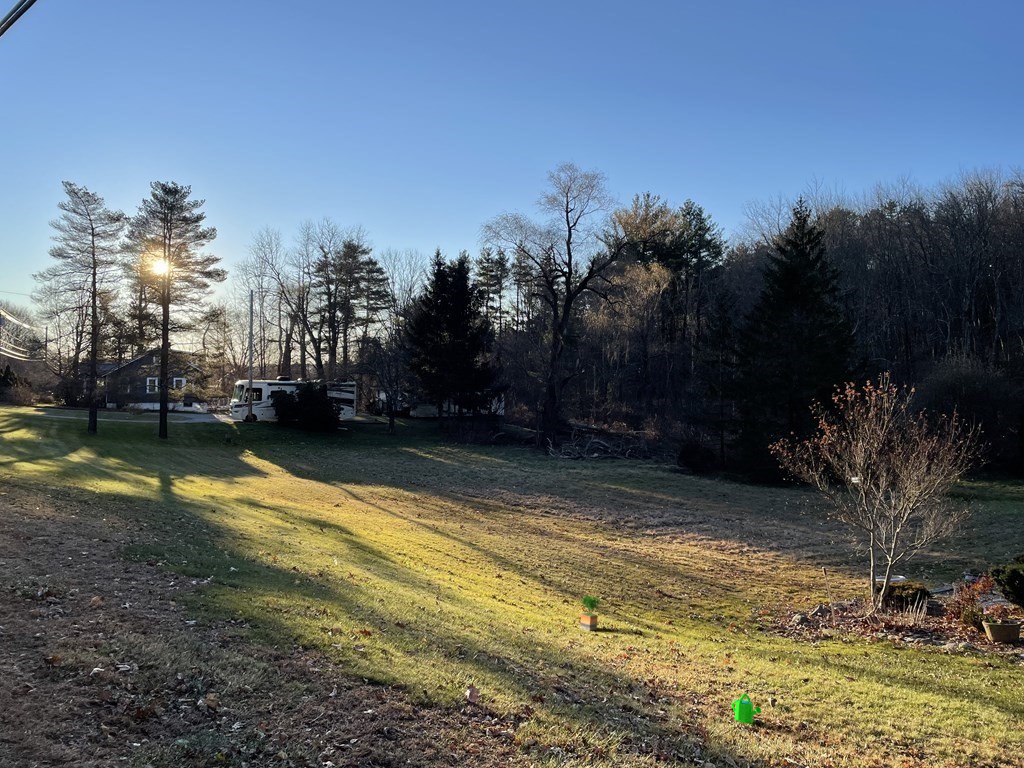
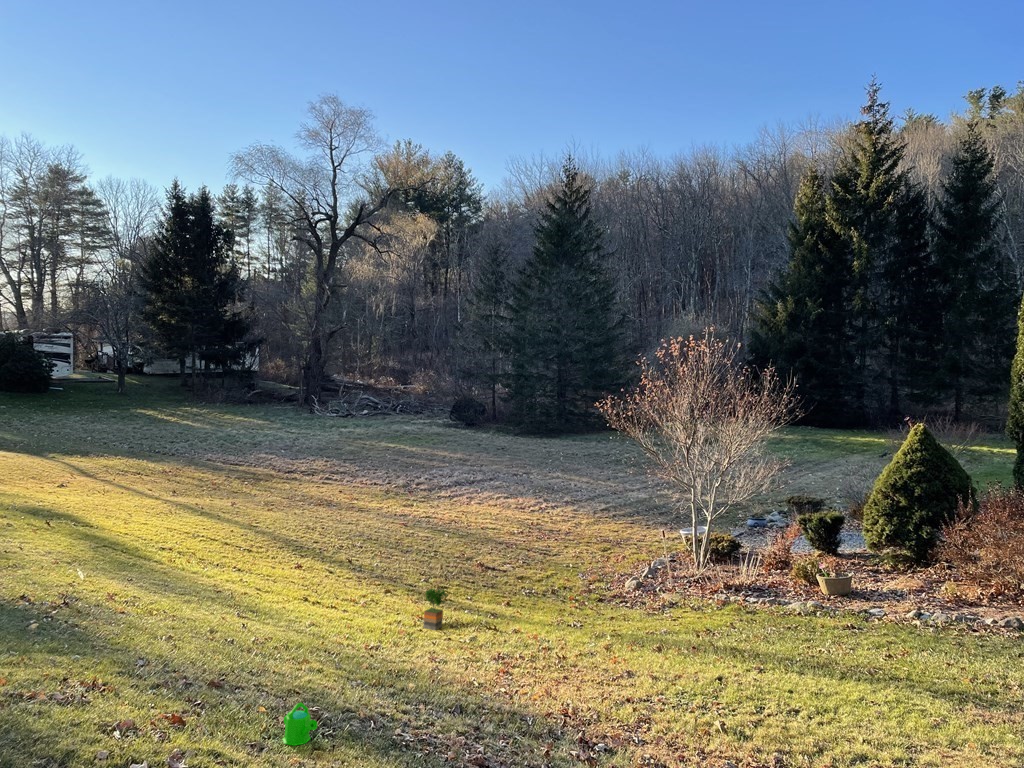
watering can: present [732,694,761,723] -> present [283,703,318,746]

